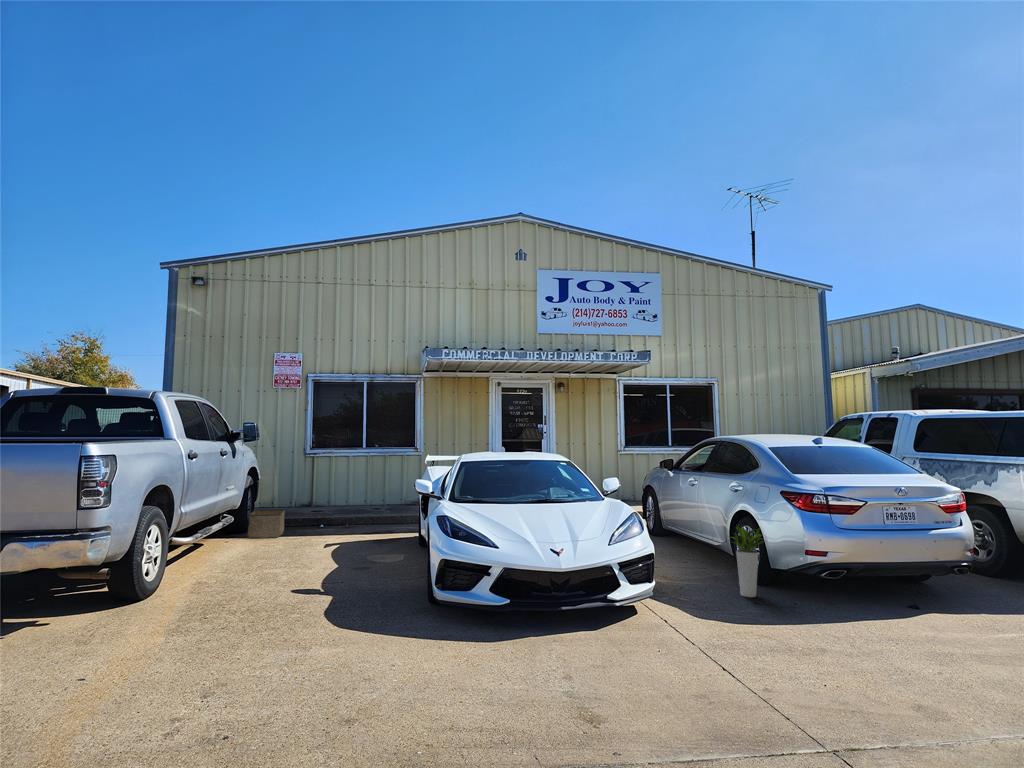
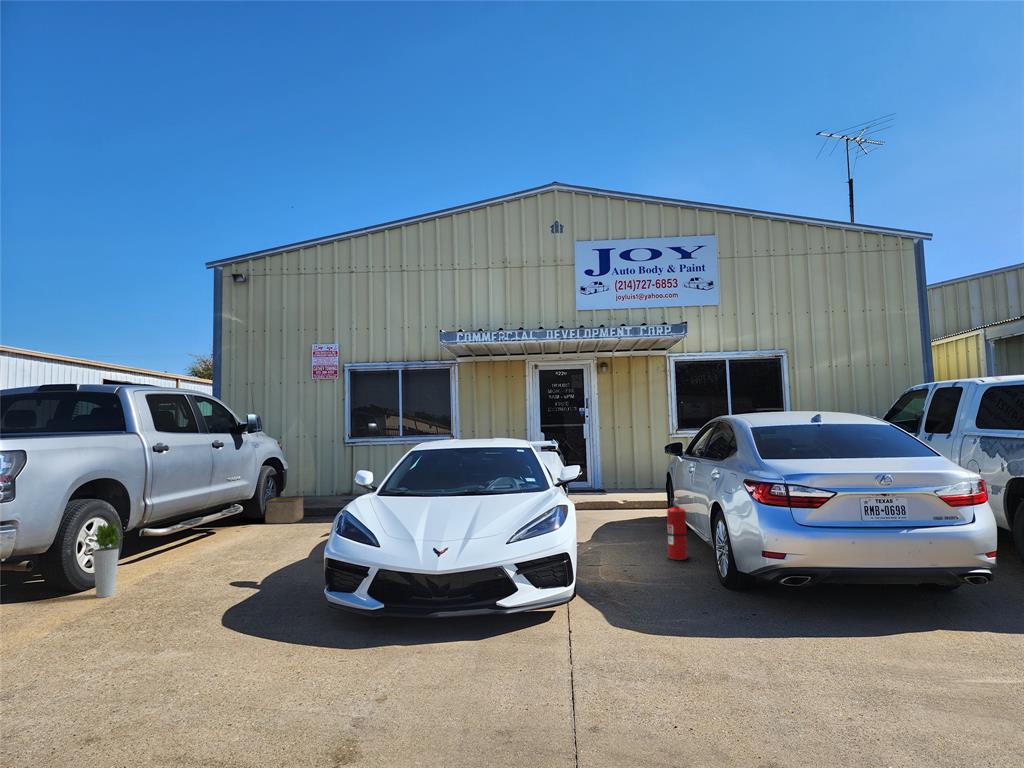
fire extinguisher: none [675,508,692,562] -> present [667,499,687,560]
planter: present [733,526,763,597] -> present [92,520,122,598]

